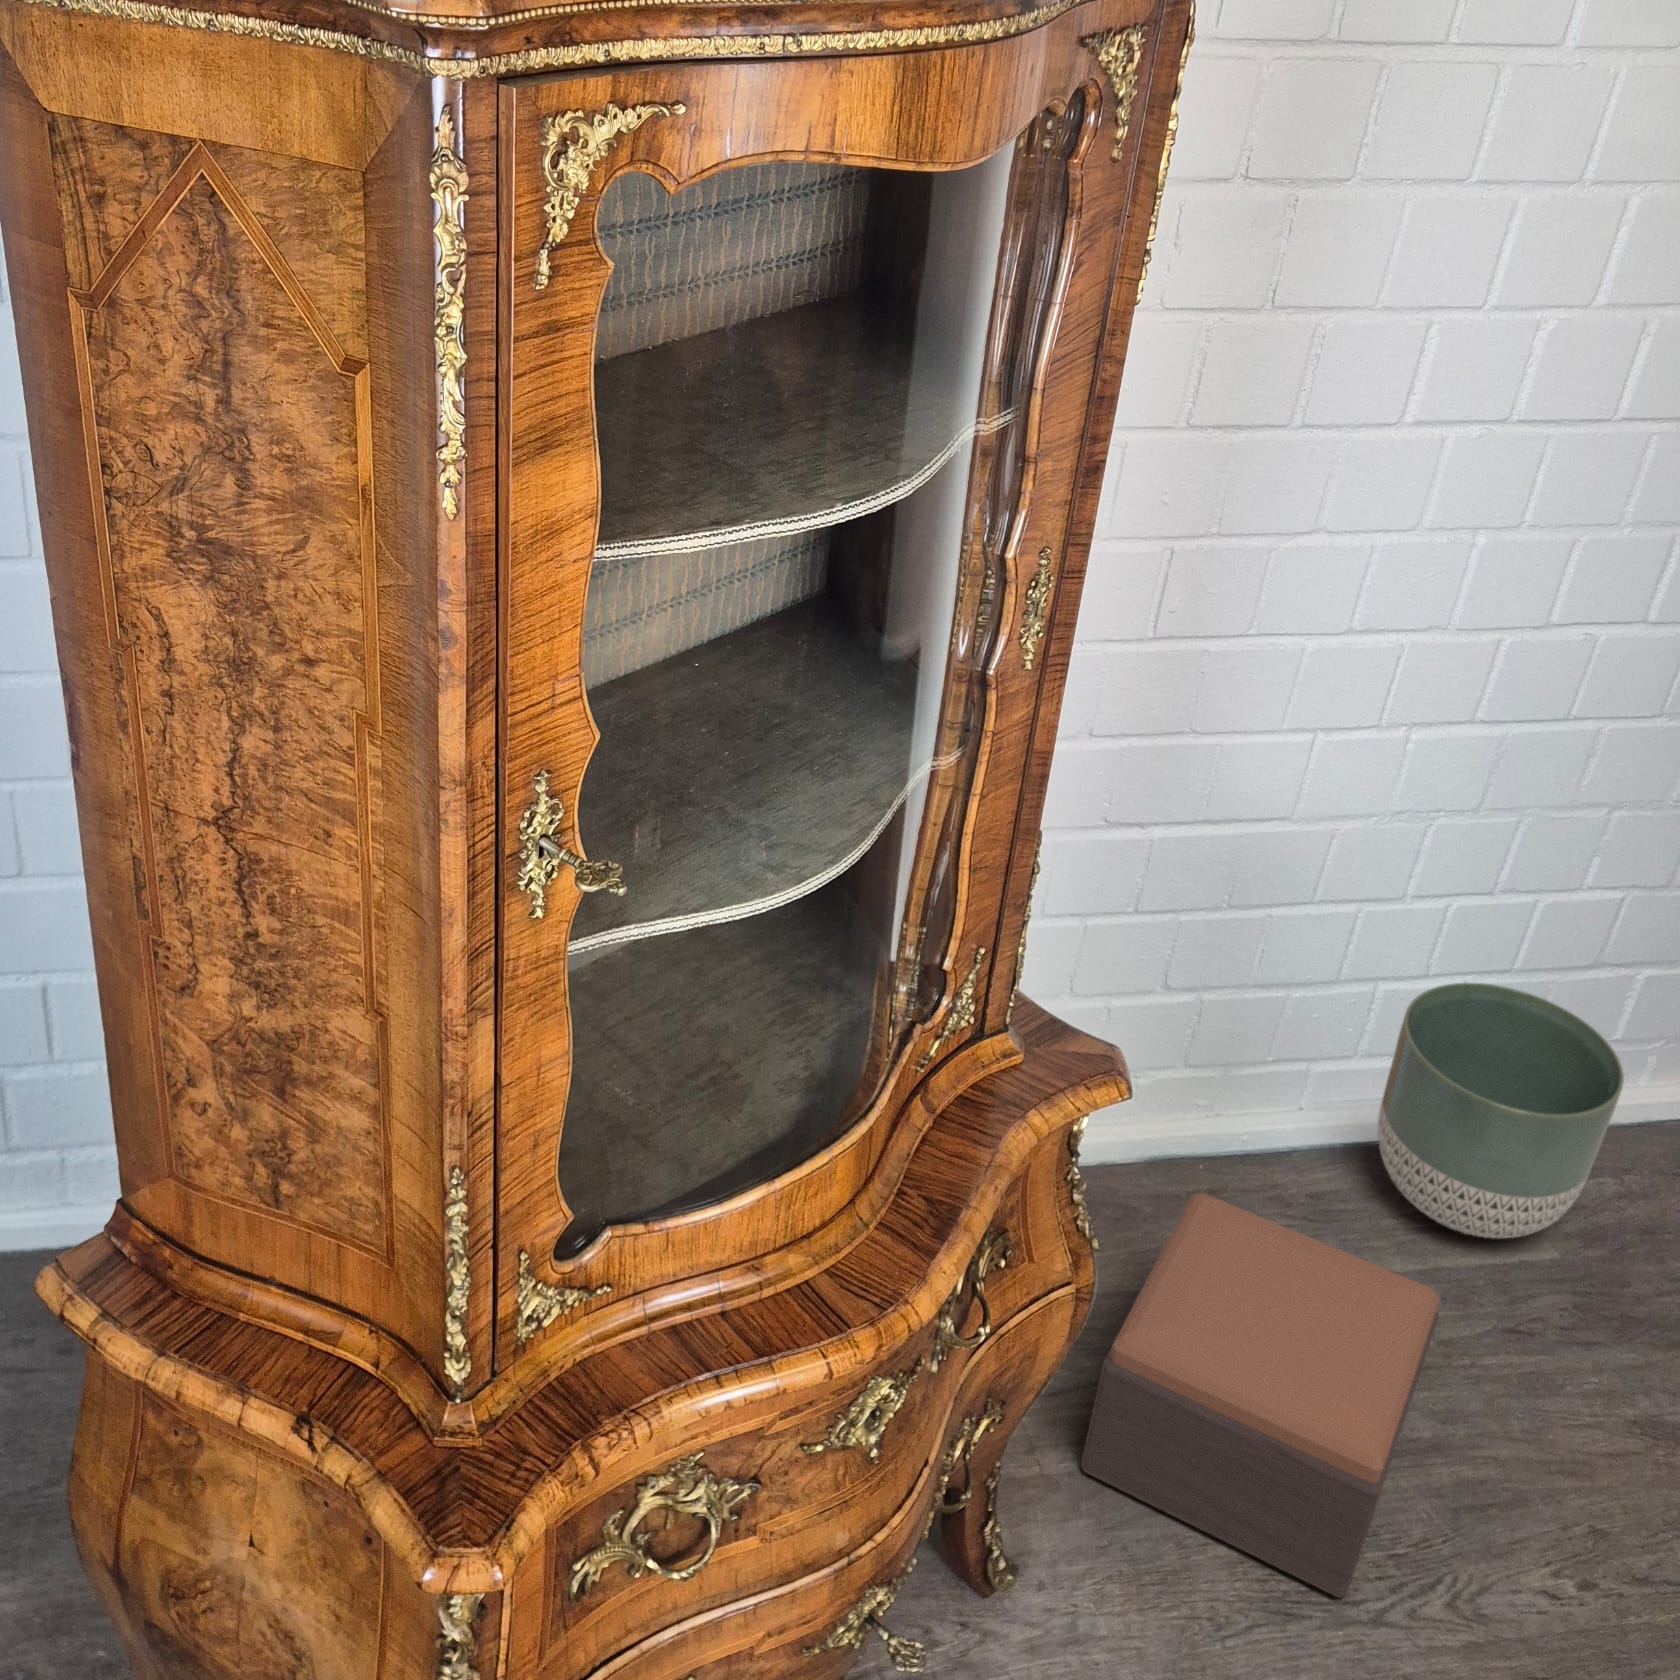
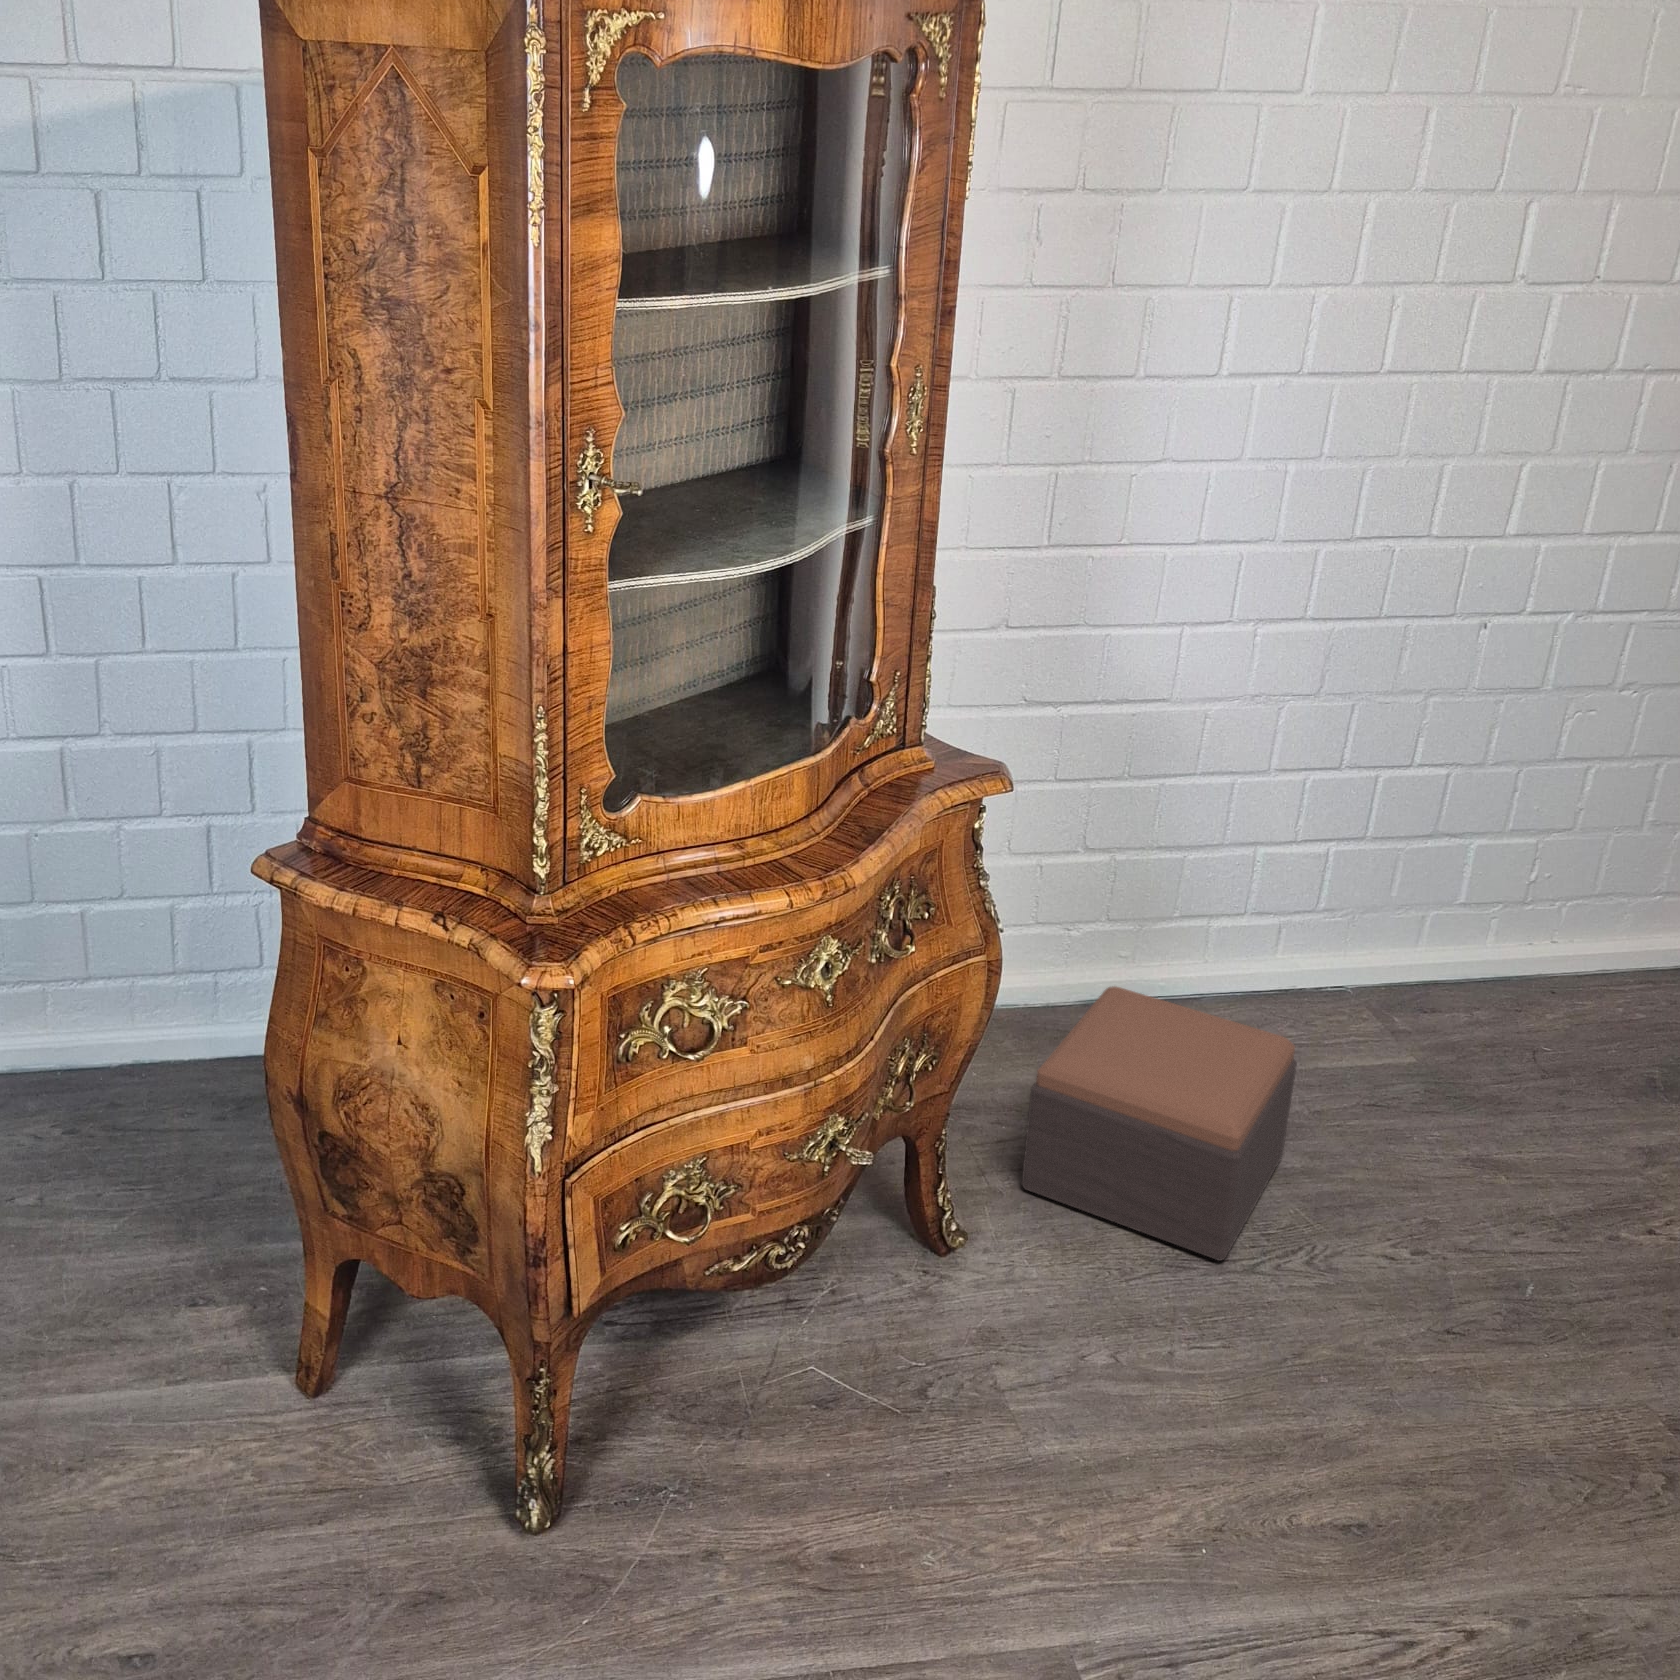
planter: present [1378,983,1624,1238] -> none [1266,857,1449,1051]

